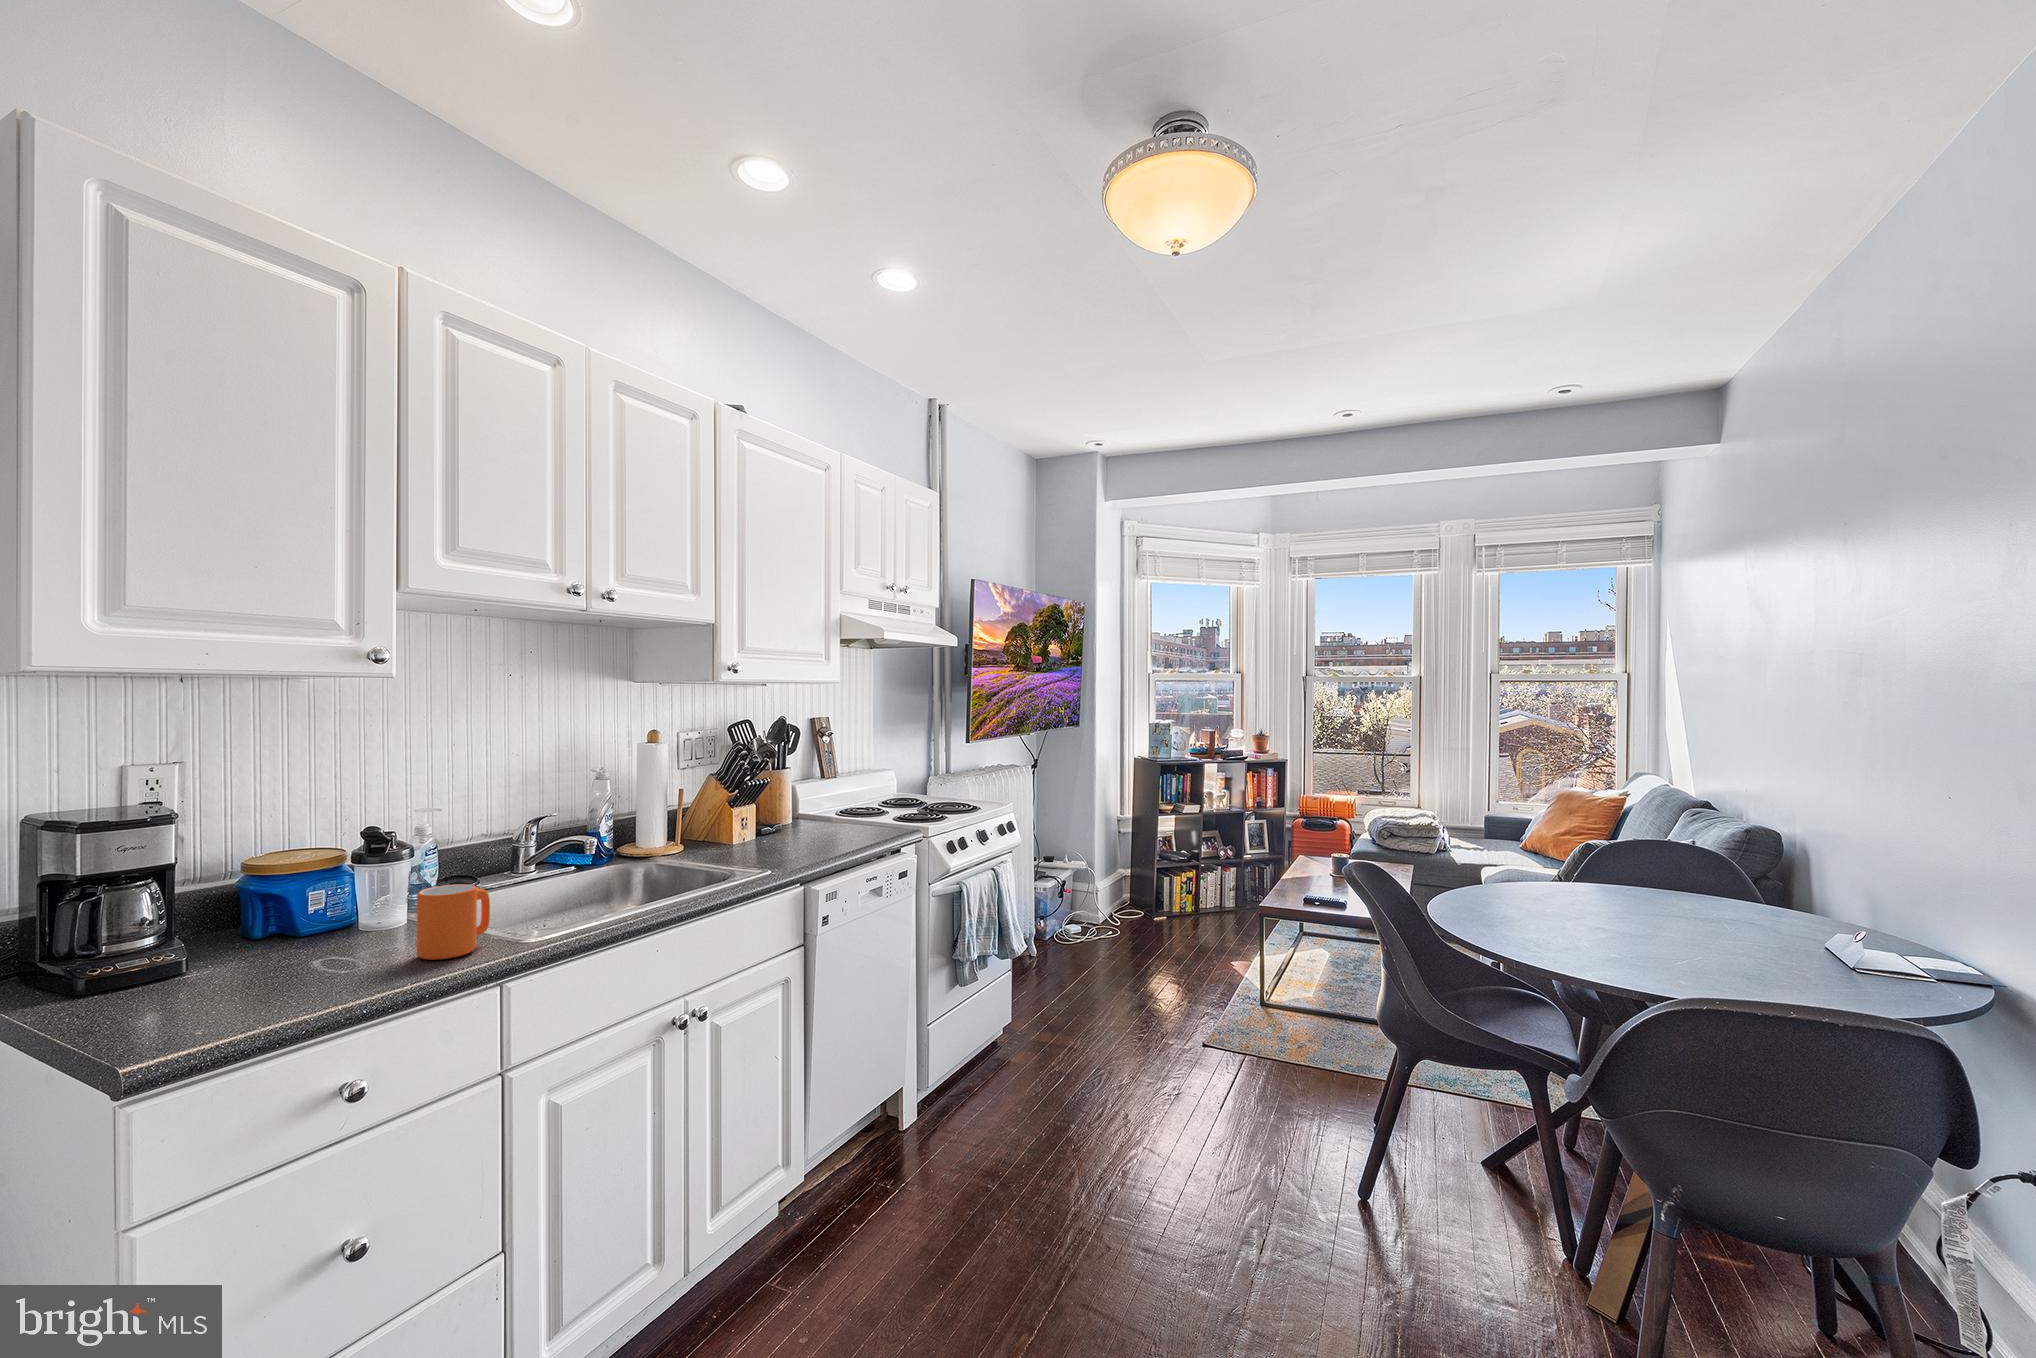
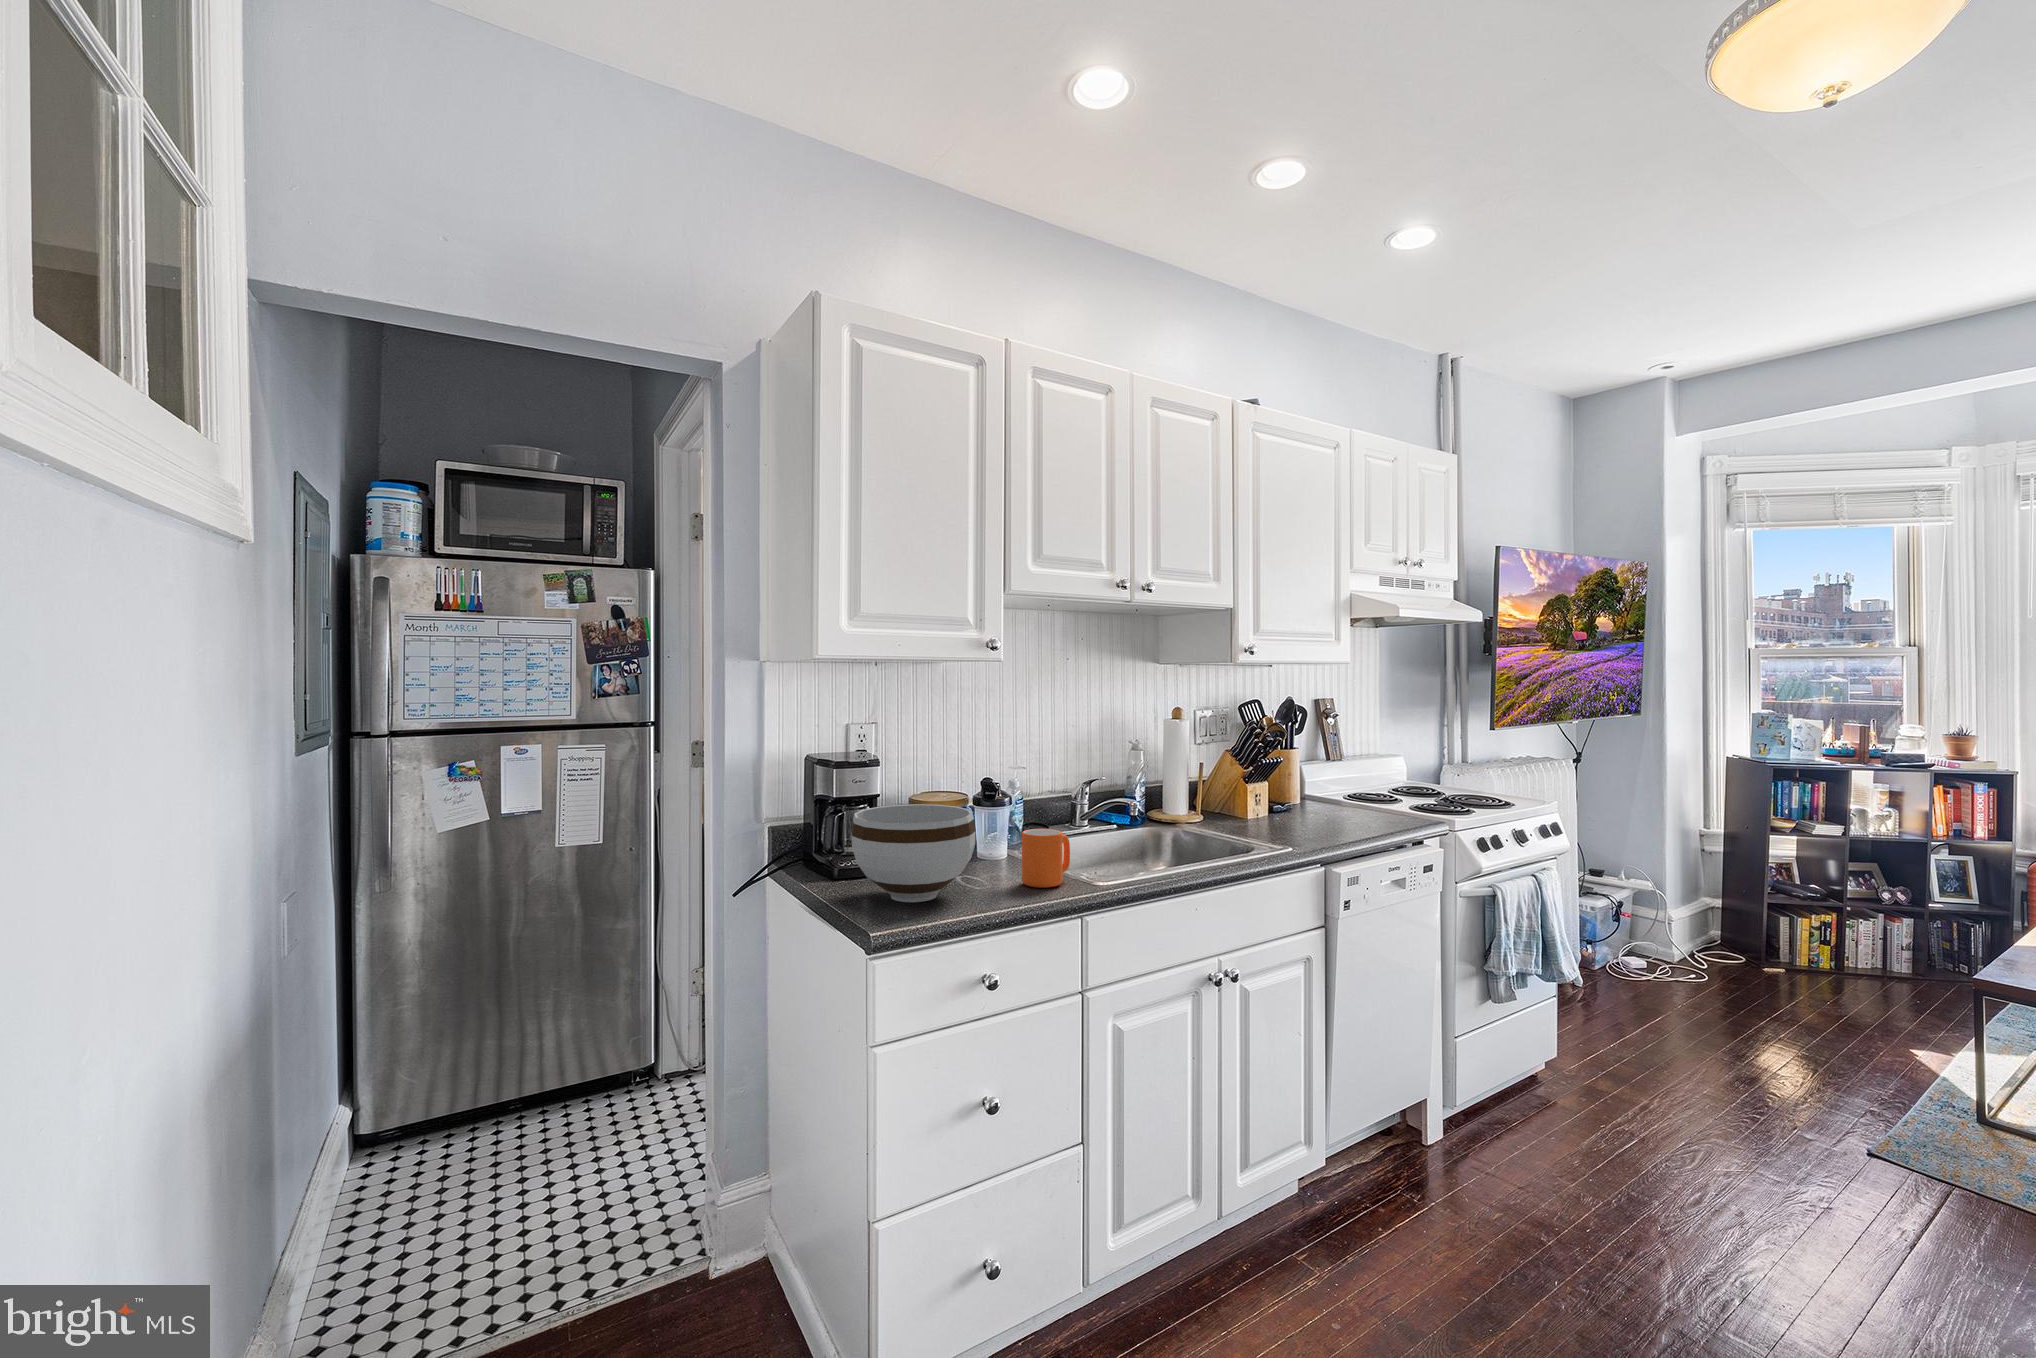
bowl: none [108,869,337,1012] -> present [851,804,976,902]

